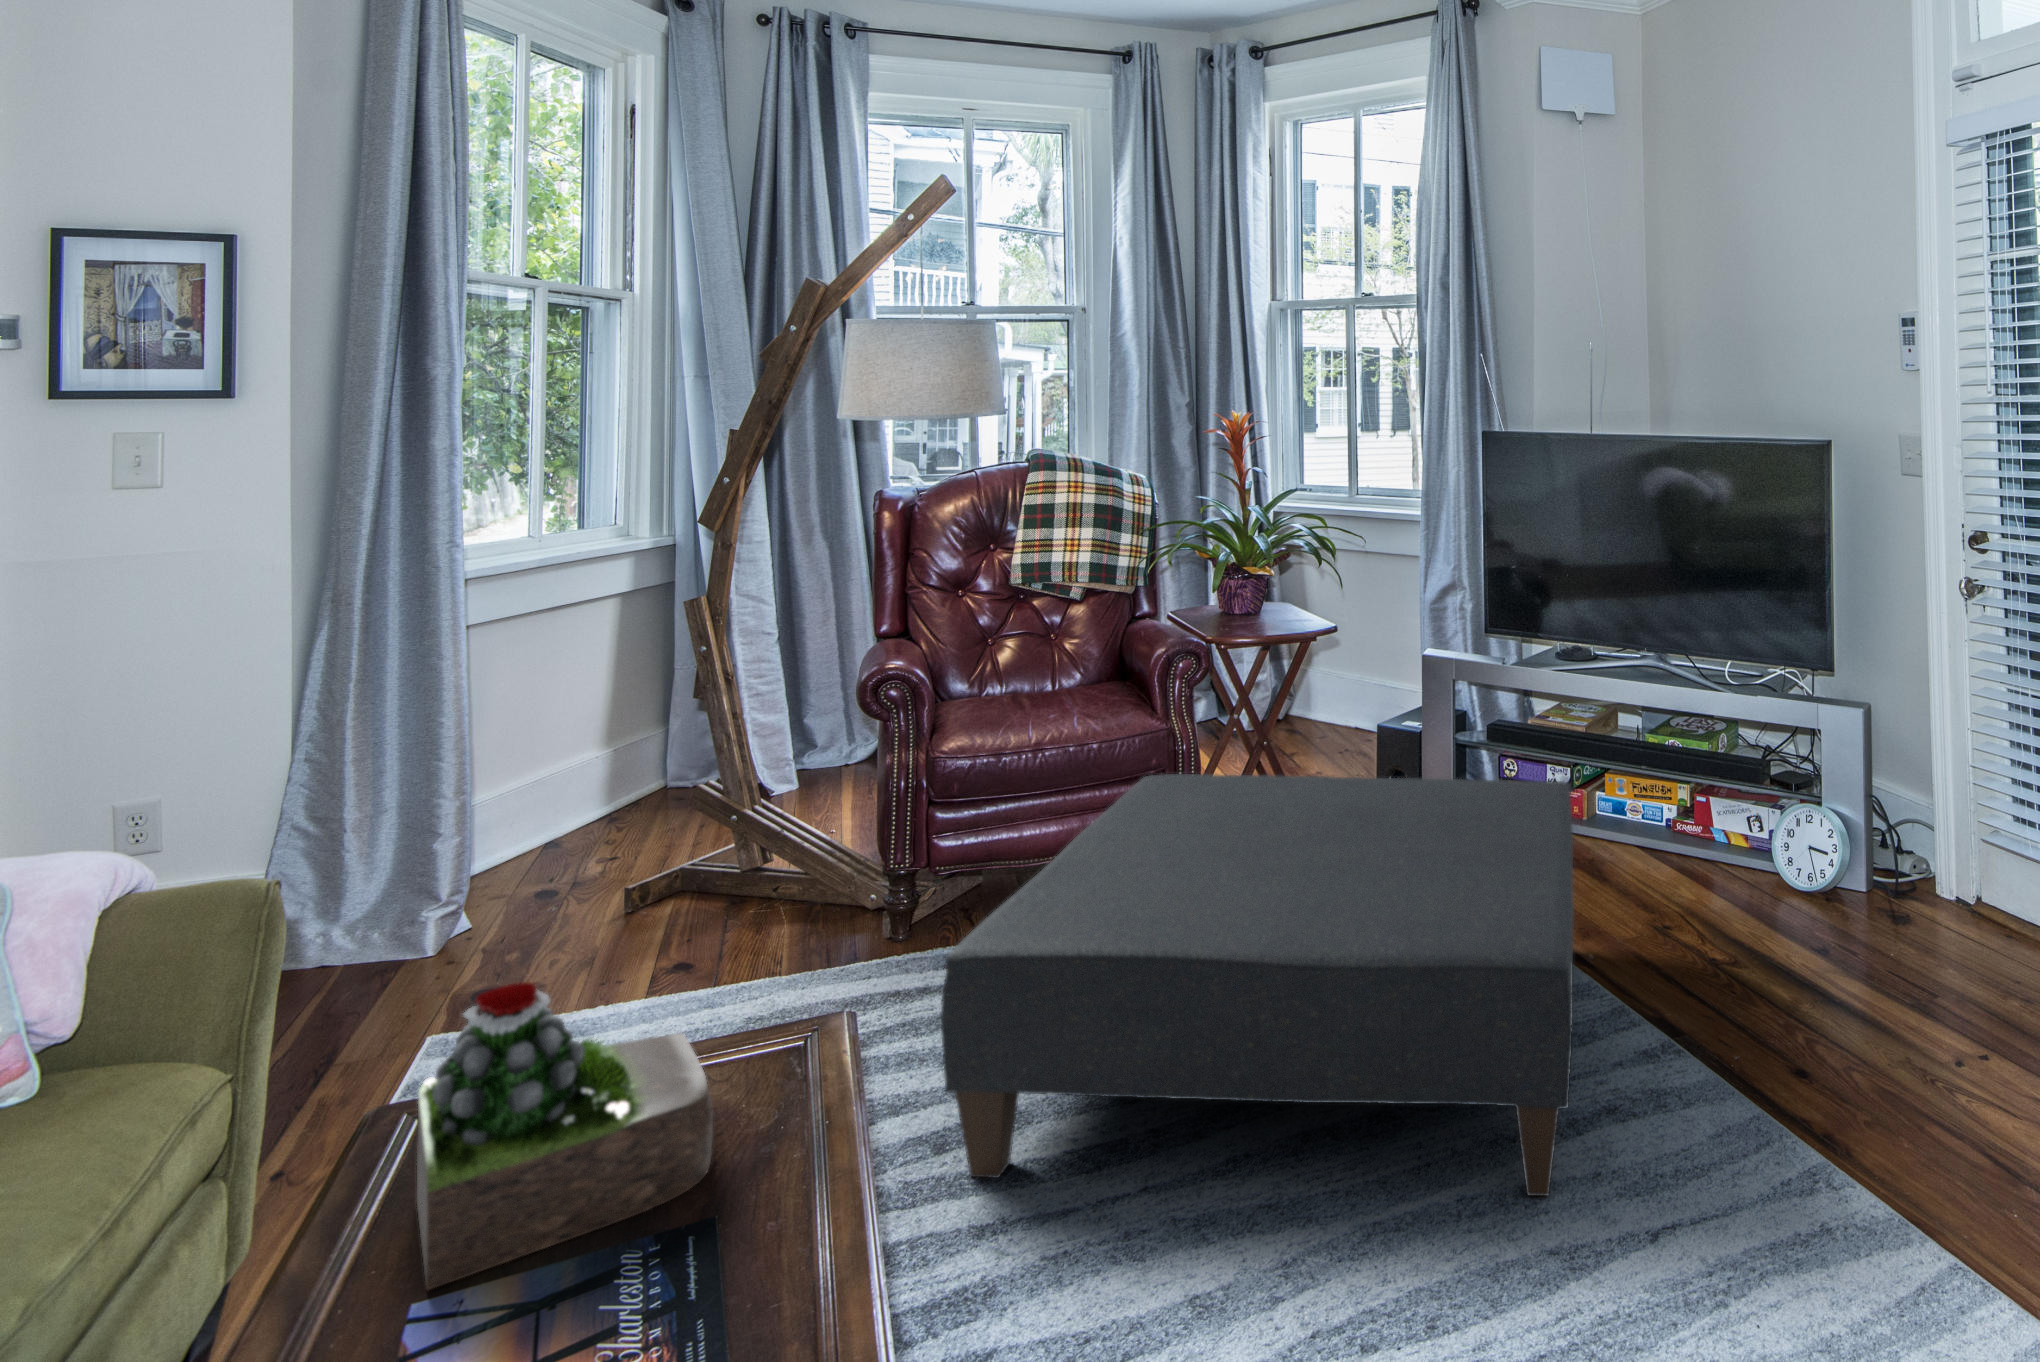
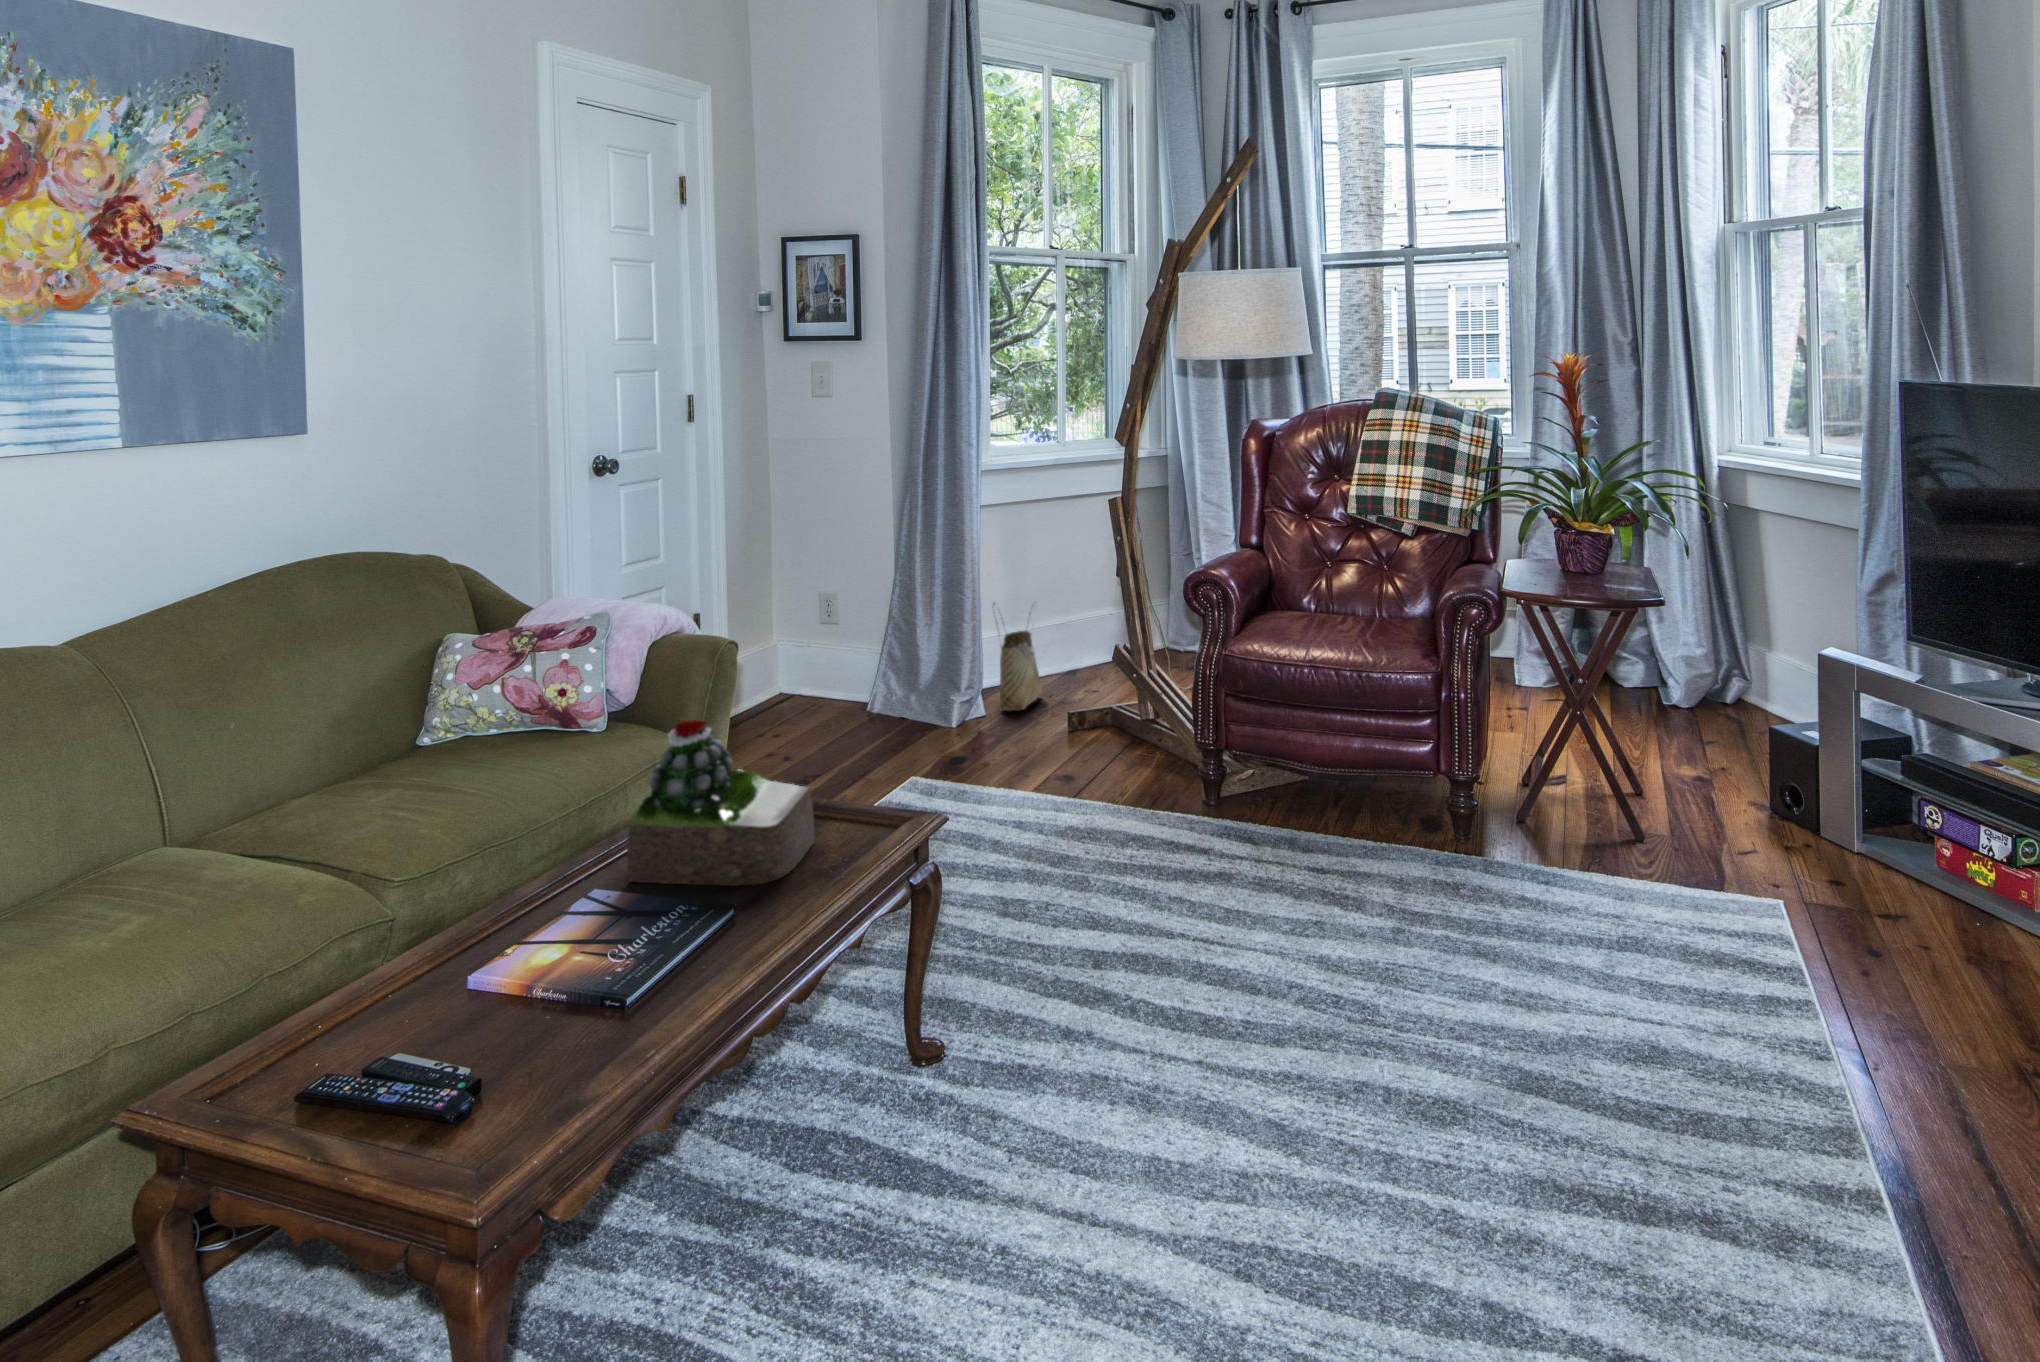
woven basket: none [486,740,561,899] -> present [994,603,1042,711]
ottoman: present [941,774,1574,1196] -> none [1069,714,1863,1254]

